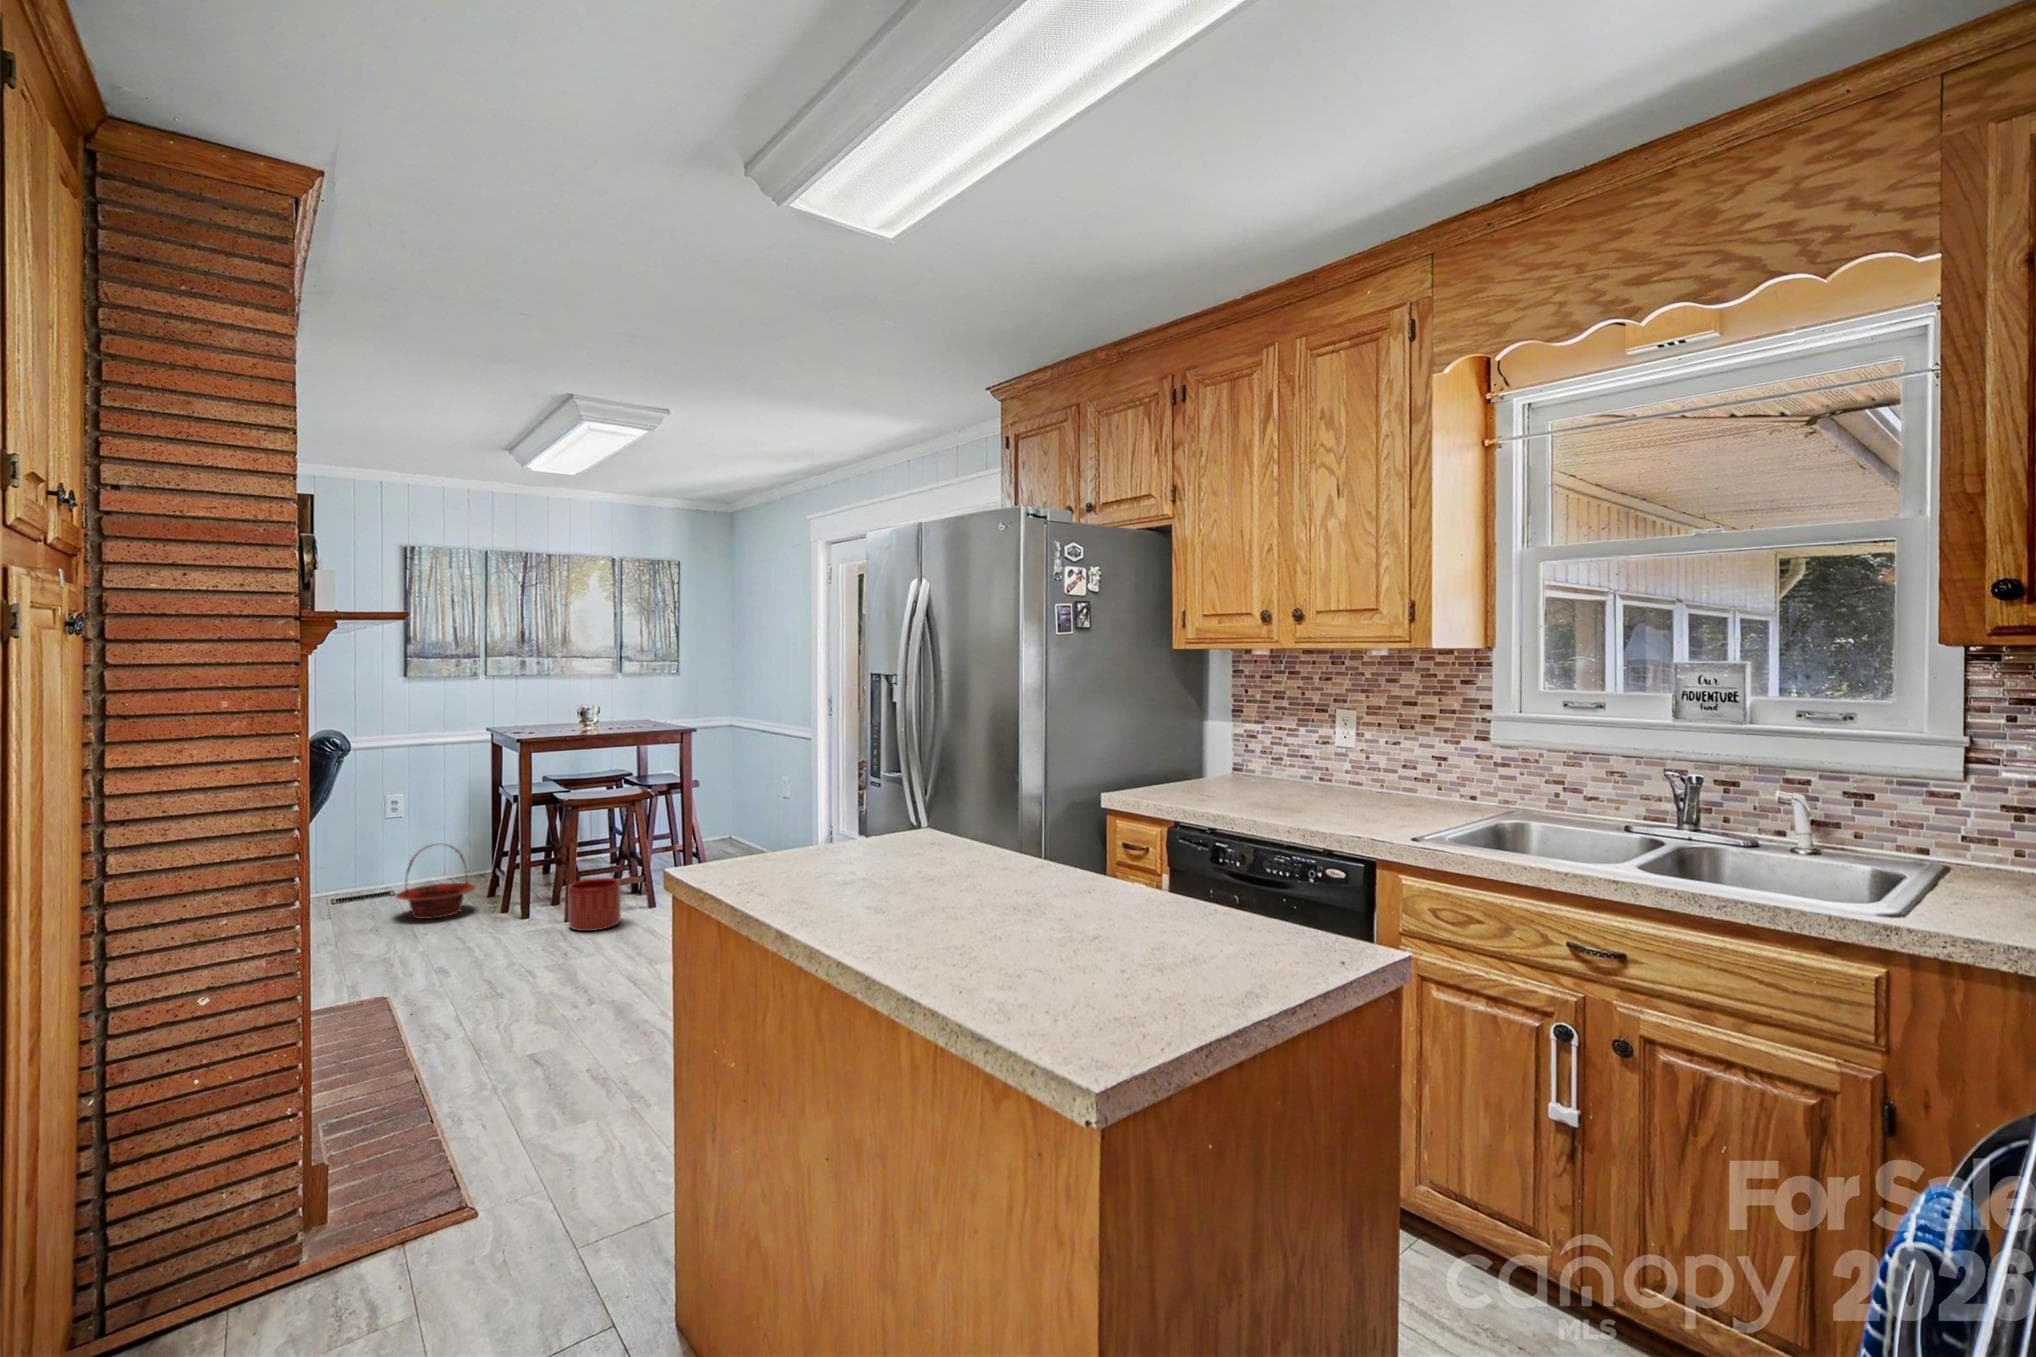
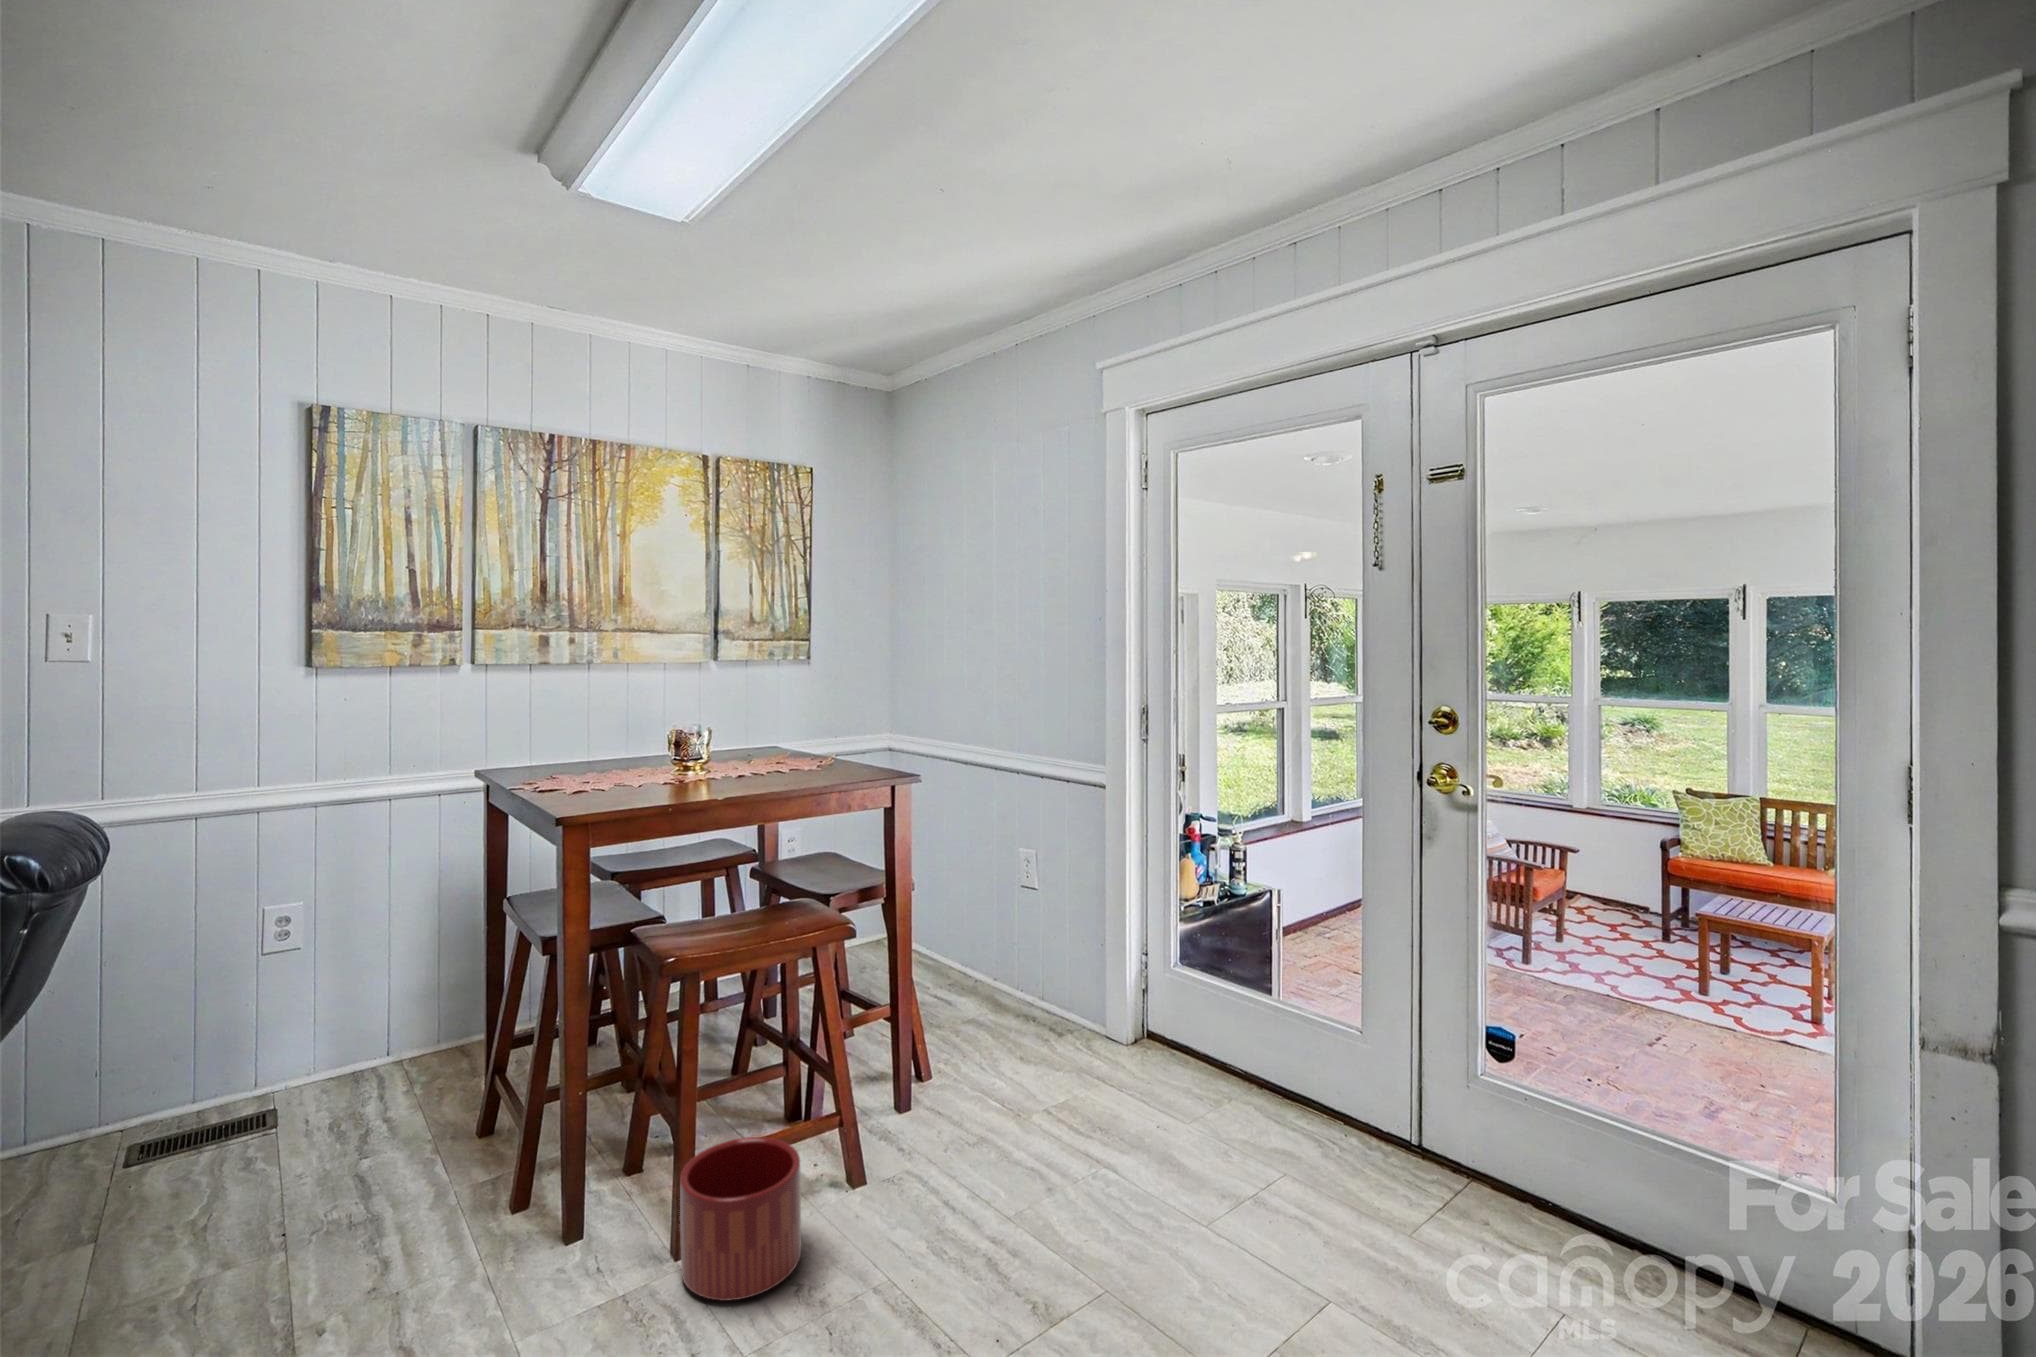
basket: present [396,845,476,919] -> none [257,1051,456,1244]

